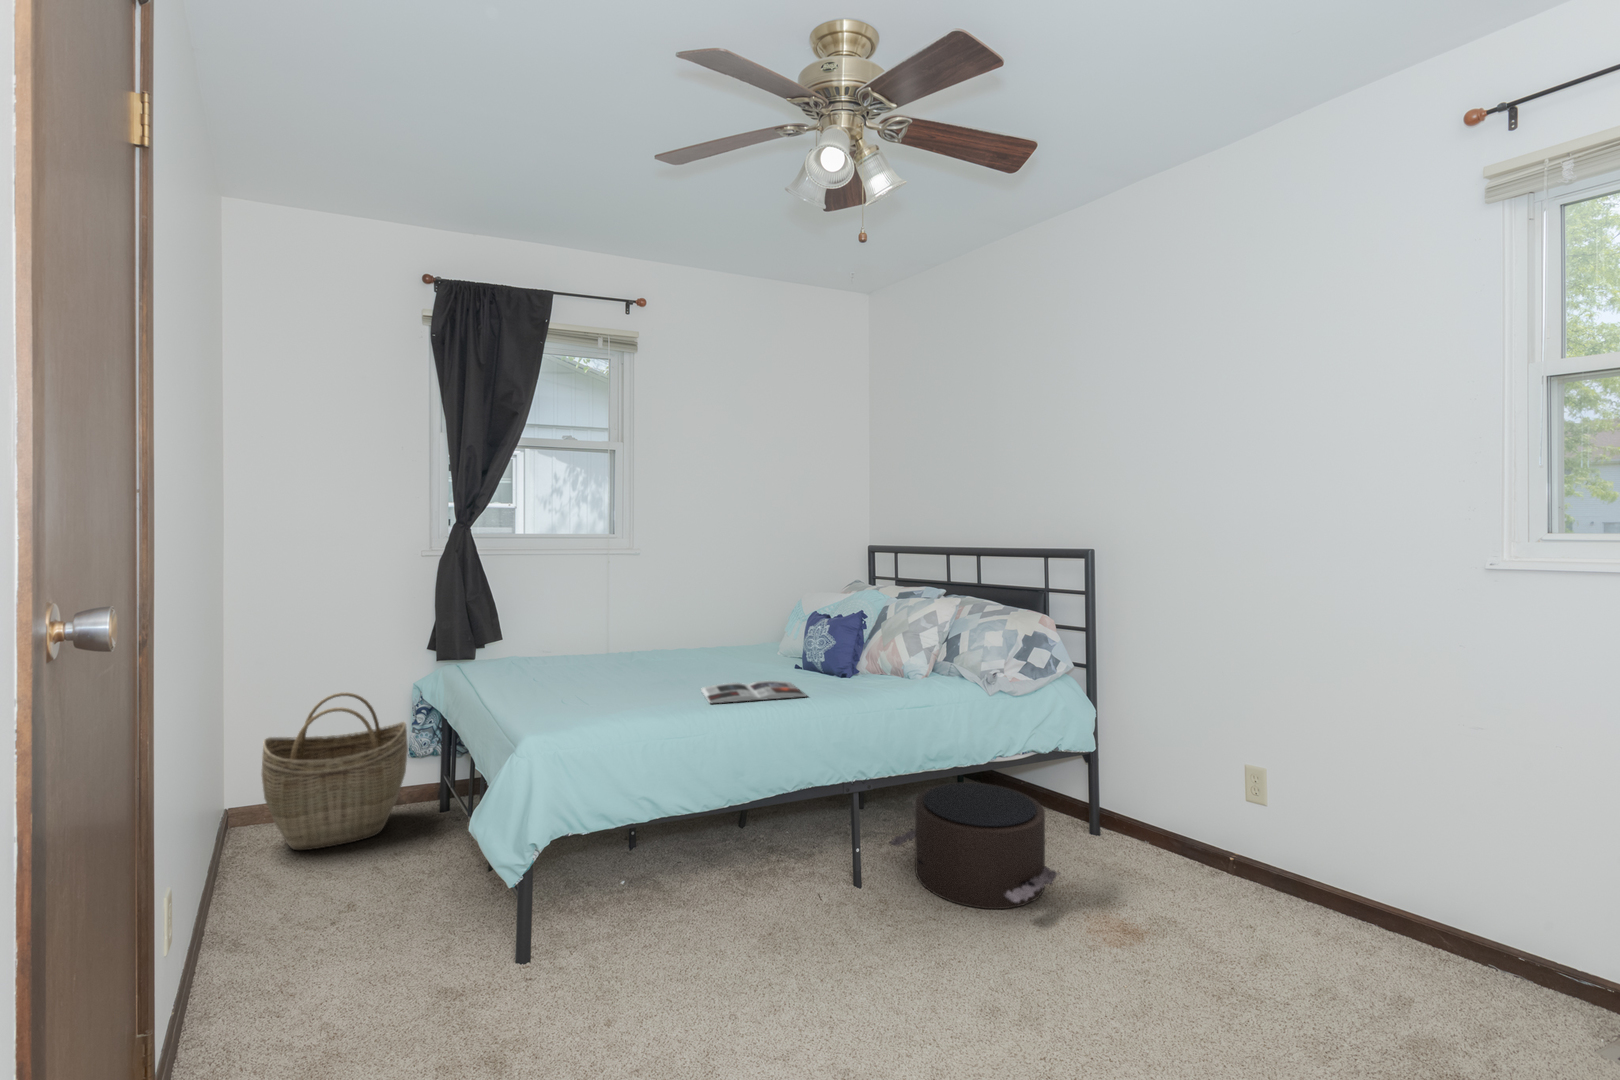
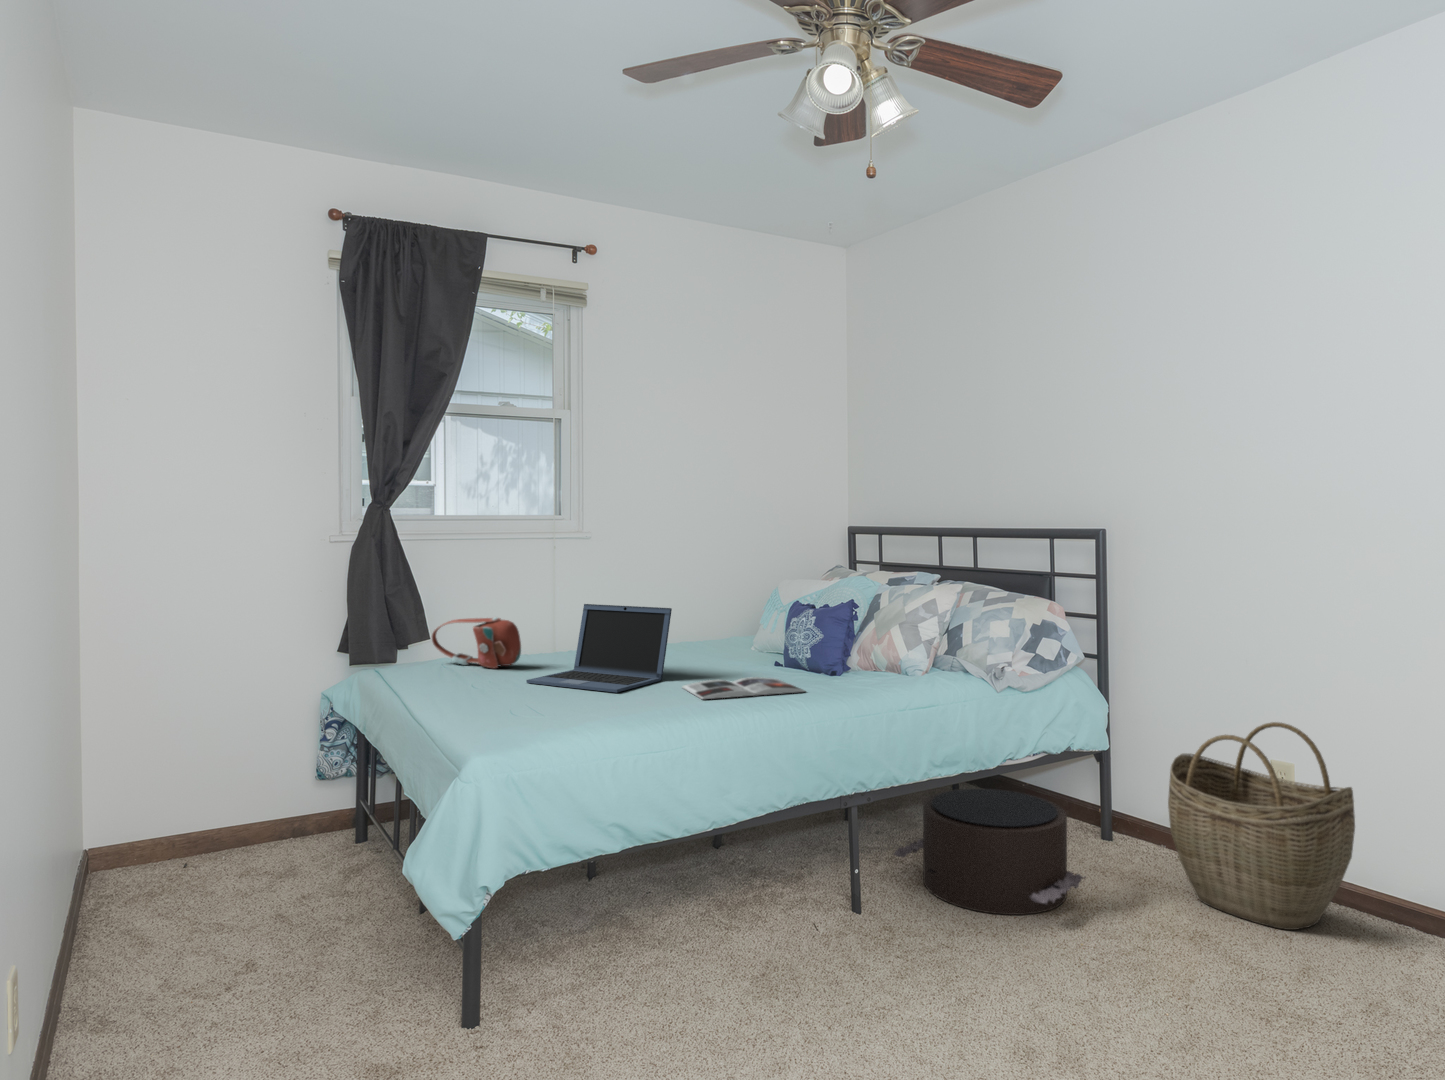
laptop: none [569,612,700,694] -> present [526,604,672,693]
handbag: none [506,622,579,666] -> present [432,618,521,668]
woven basket: present [261,693,408,850] -> present [1168,722,1355,930]

